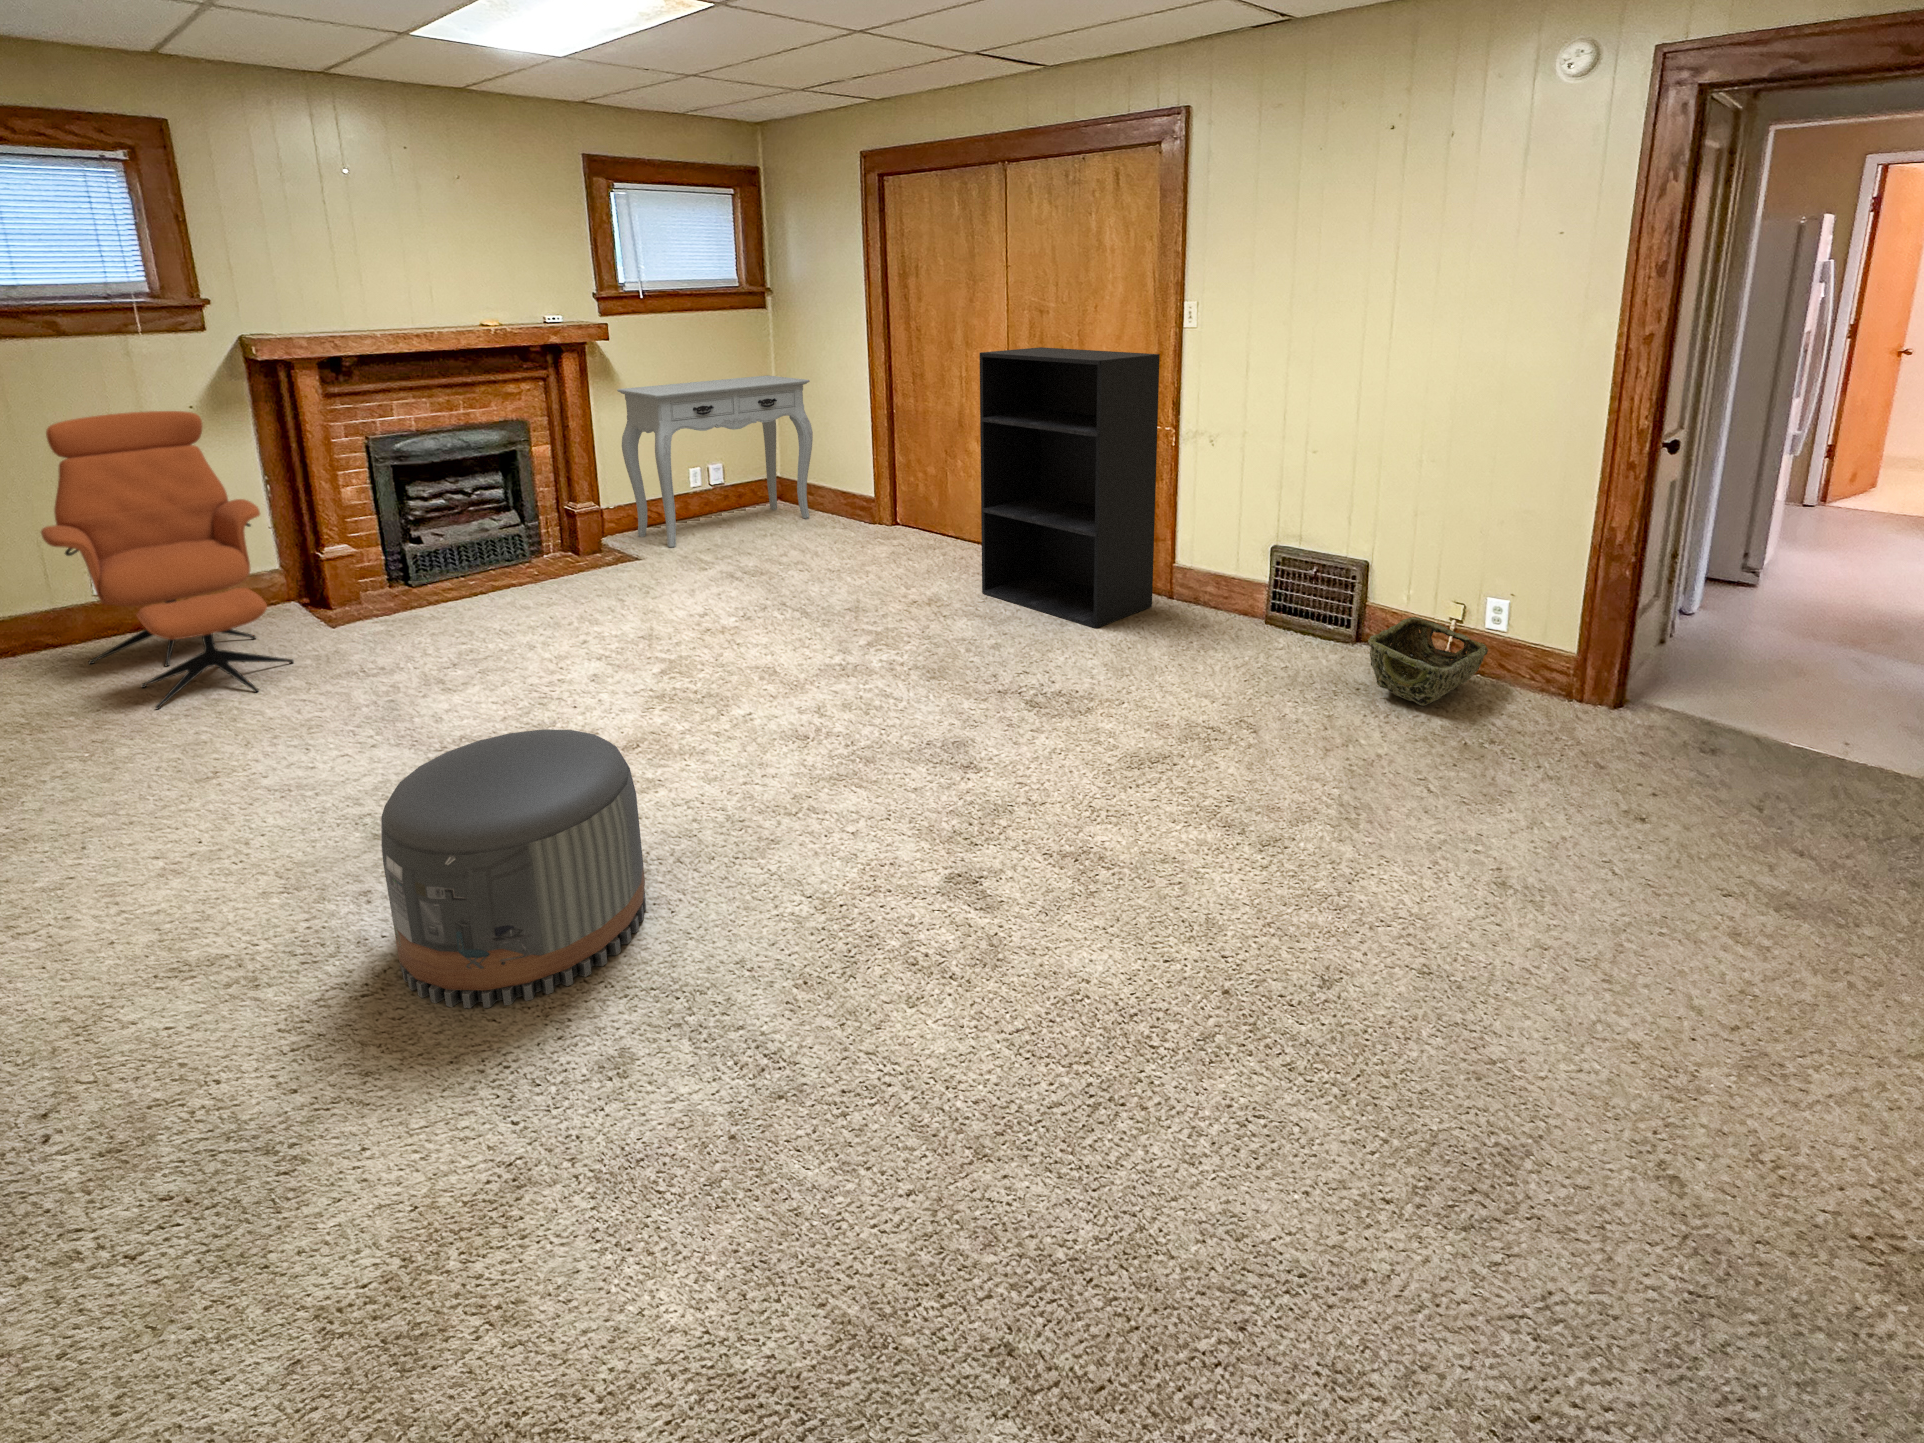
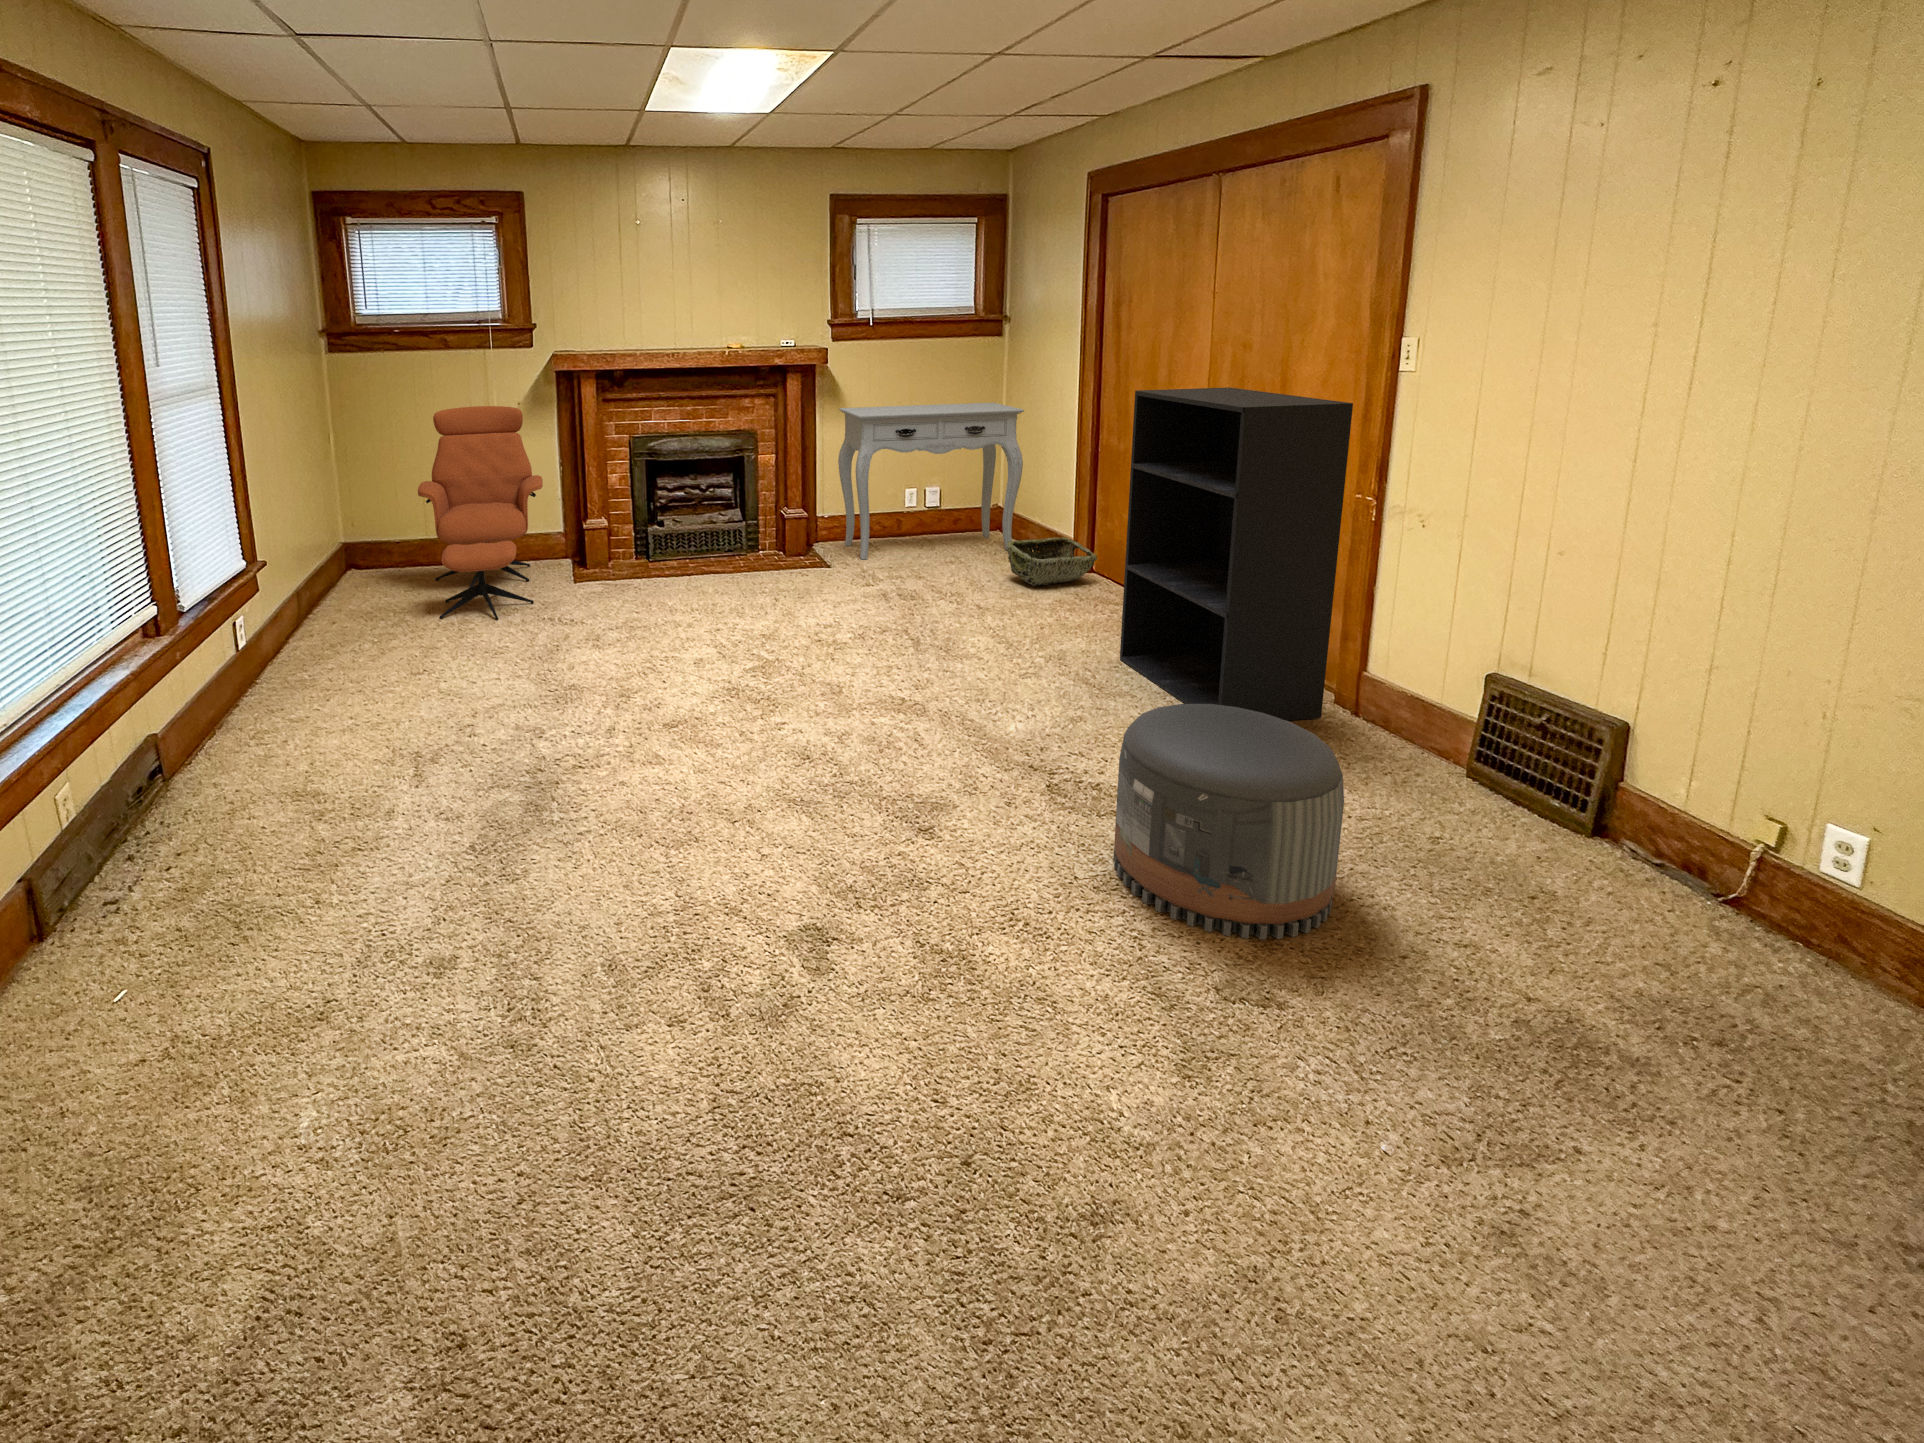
woven basket: present [1368,617,1488,706] -> present [1007,537,1097,586]
pouf: present [381,729,646,1008] -> present [1113,704,1344,939]

